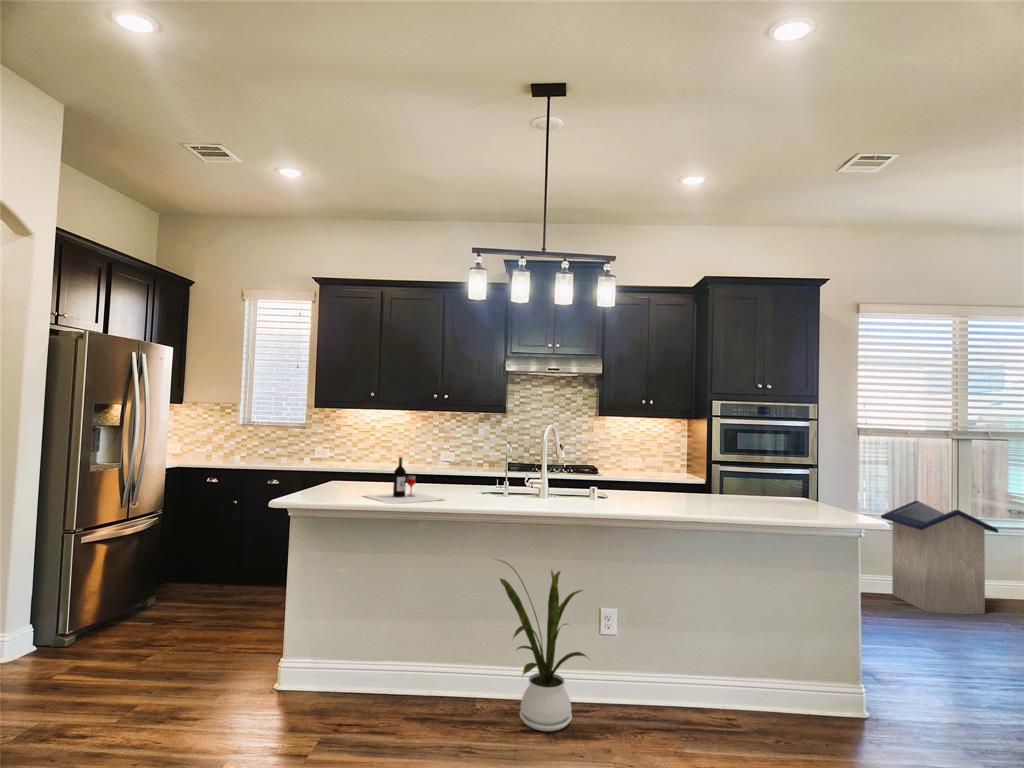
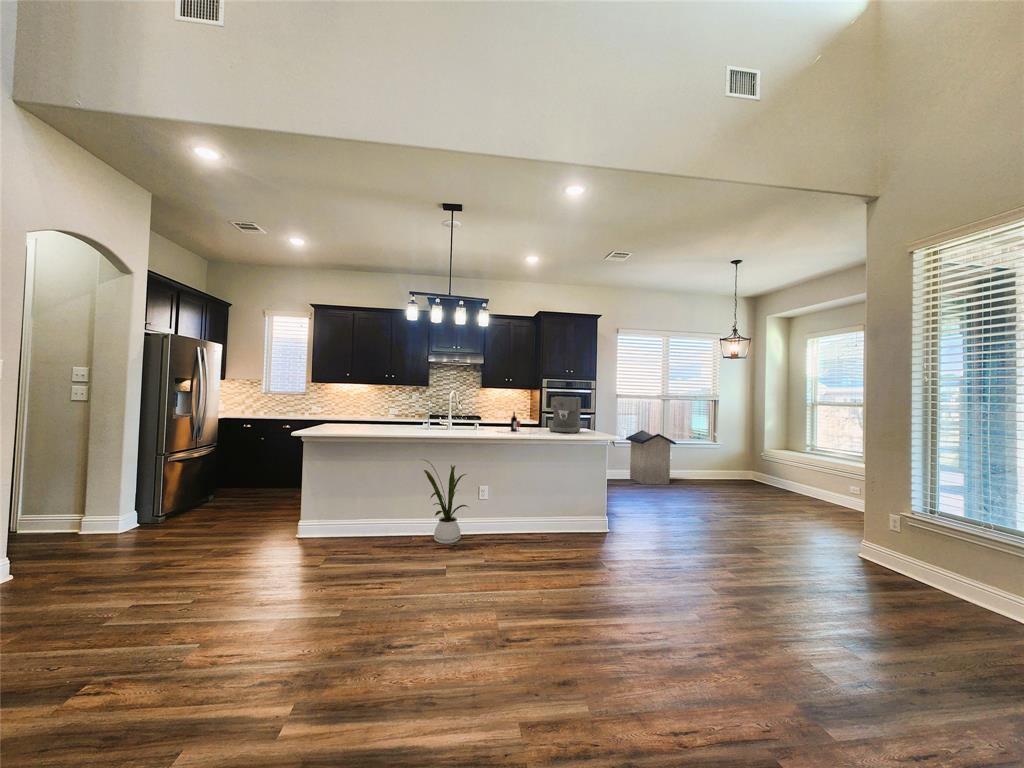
coffee maker: none [745,438,809,514] -> present [549,397,581,433]
wine bottle: present [365,457,444,504] -> present [498,412,535,434]

